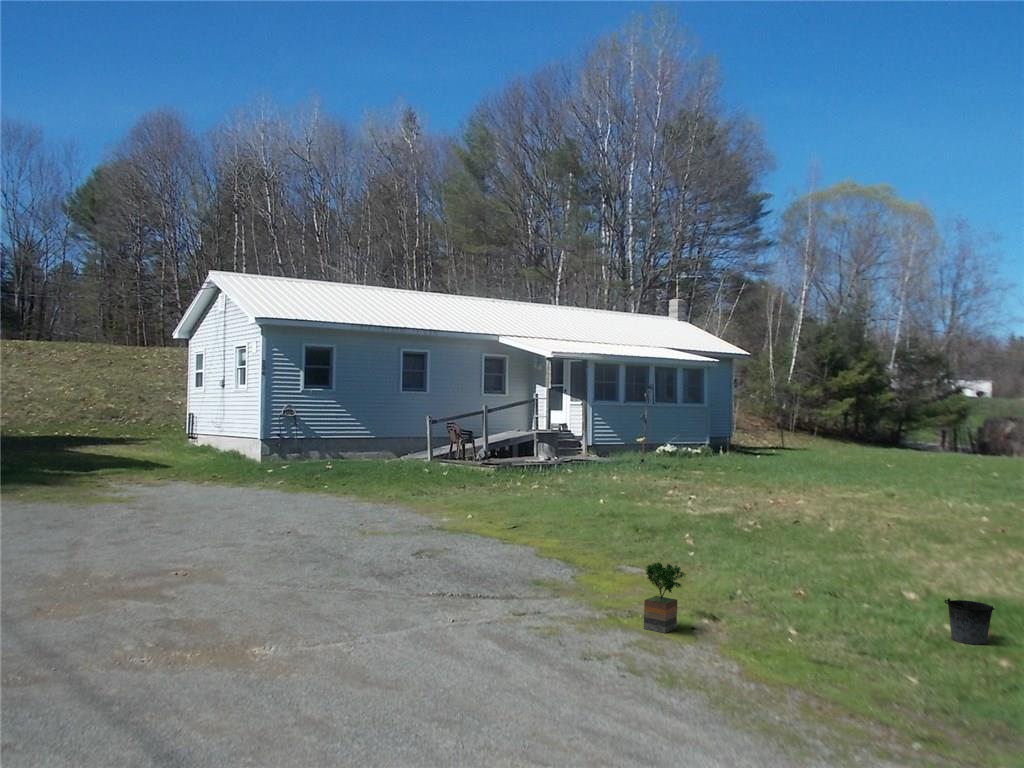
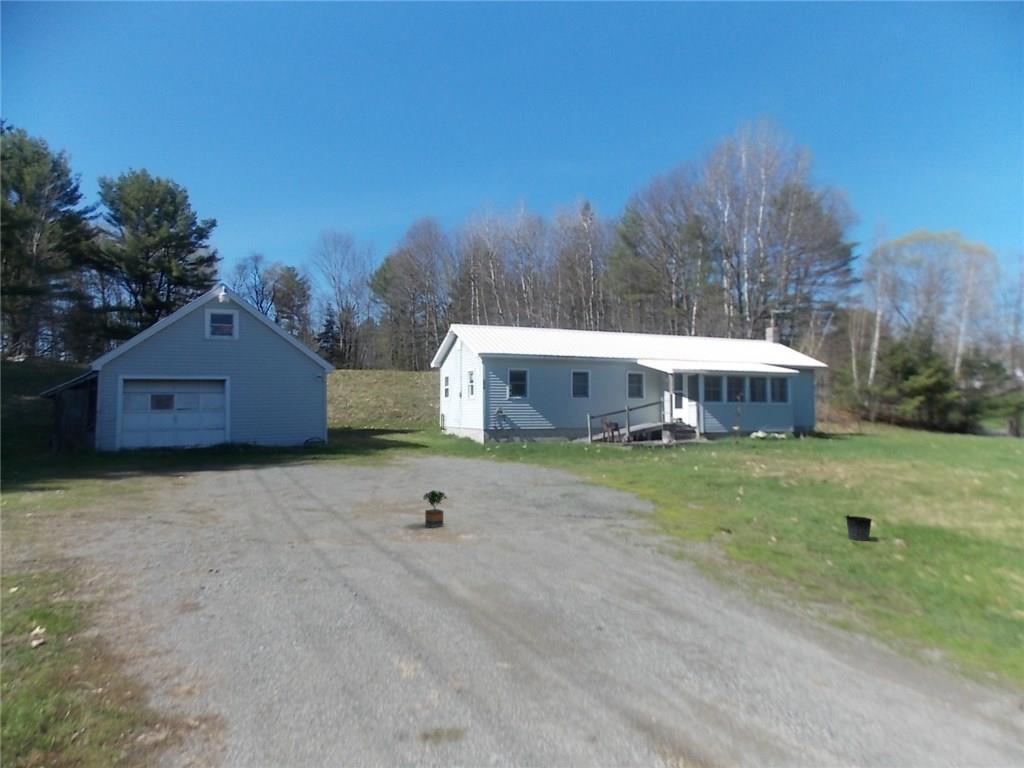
potted tree: present [644,562,685,633] -> present [423,491,446,528]

